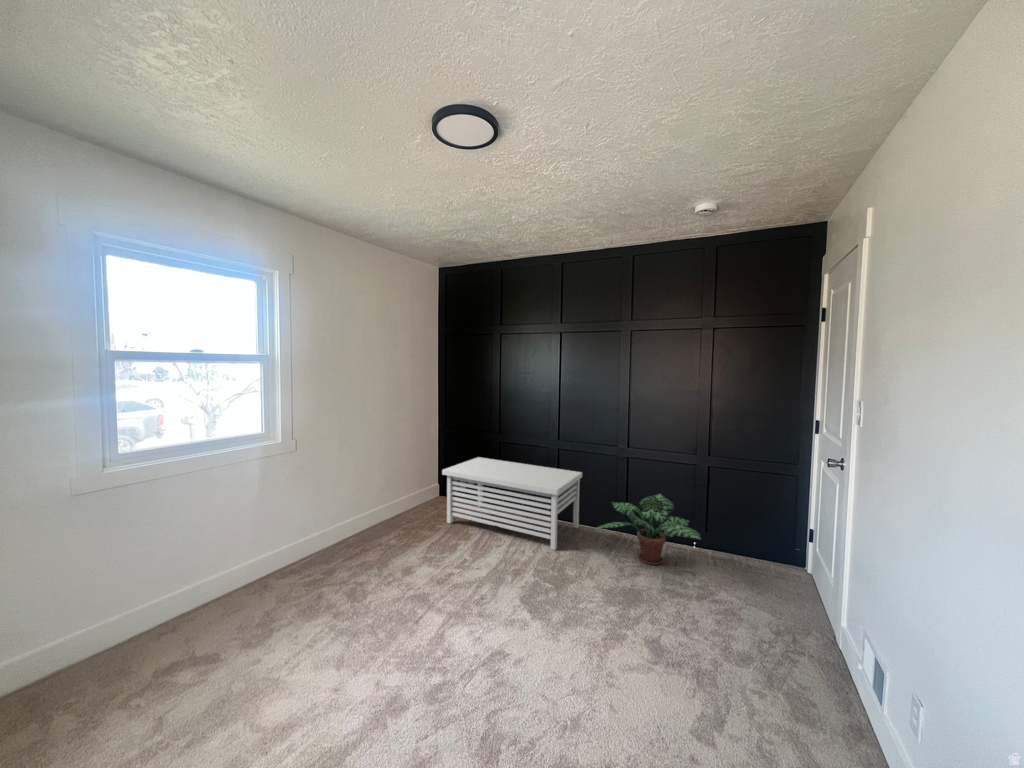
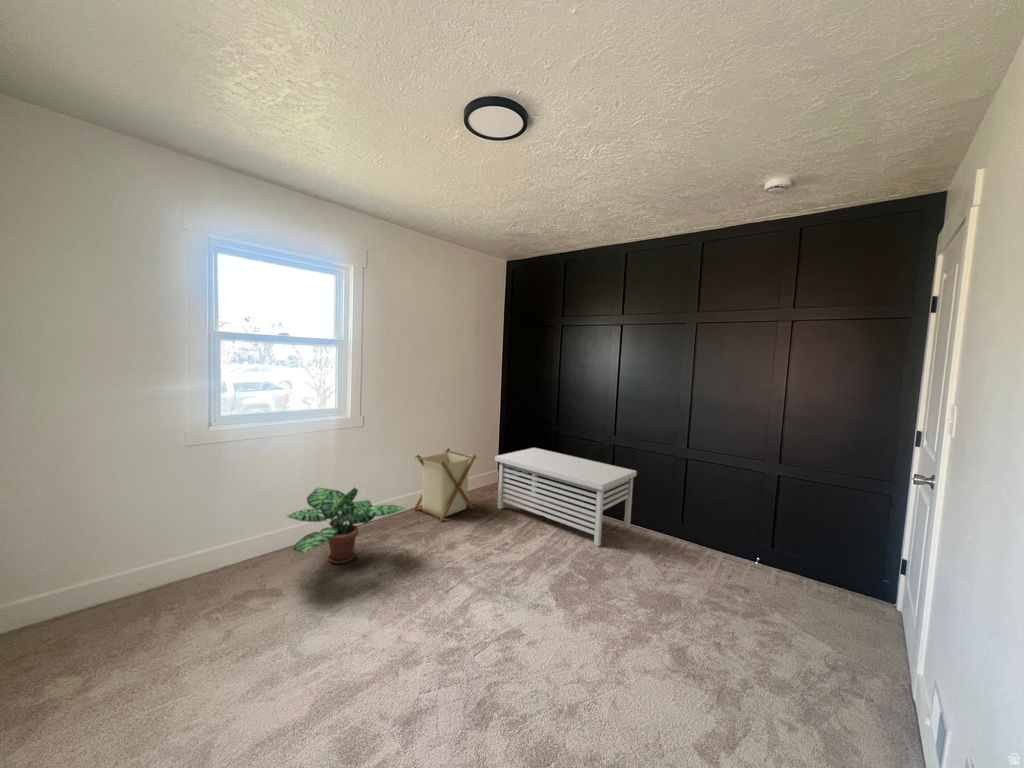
laundry basket: none [356,465,424,545] -> present [414,448,477,521]
potted plant: present [596,494,701,565] -> present [287,488,404,564]

